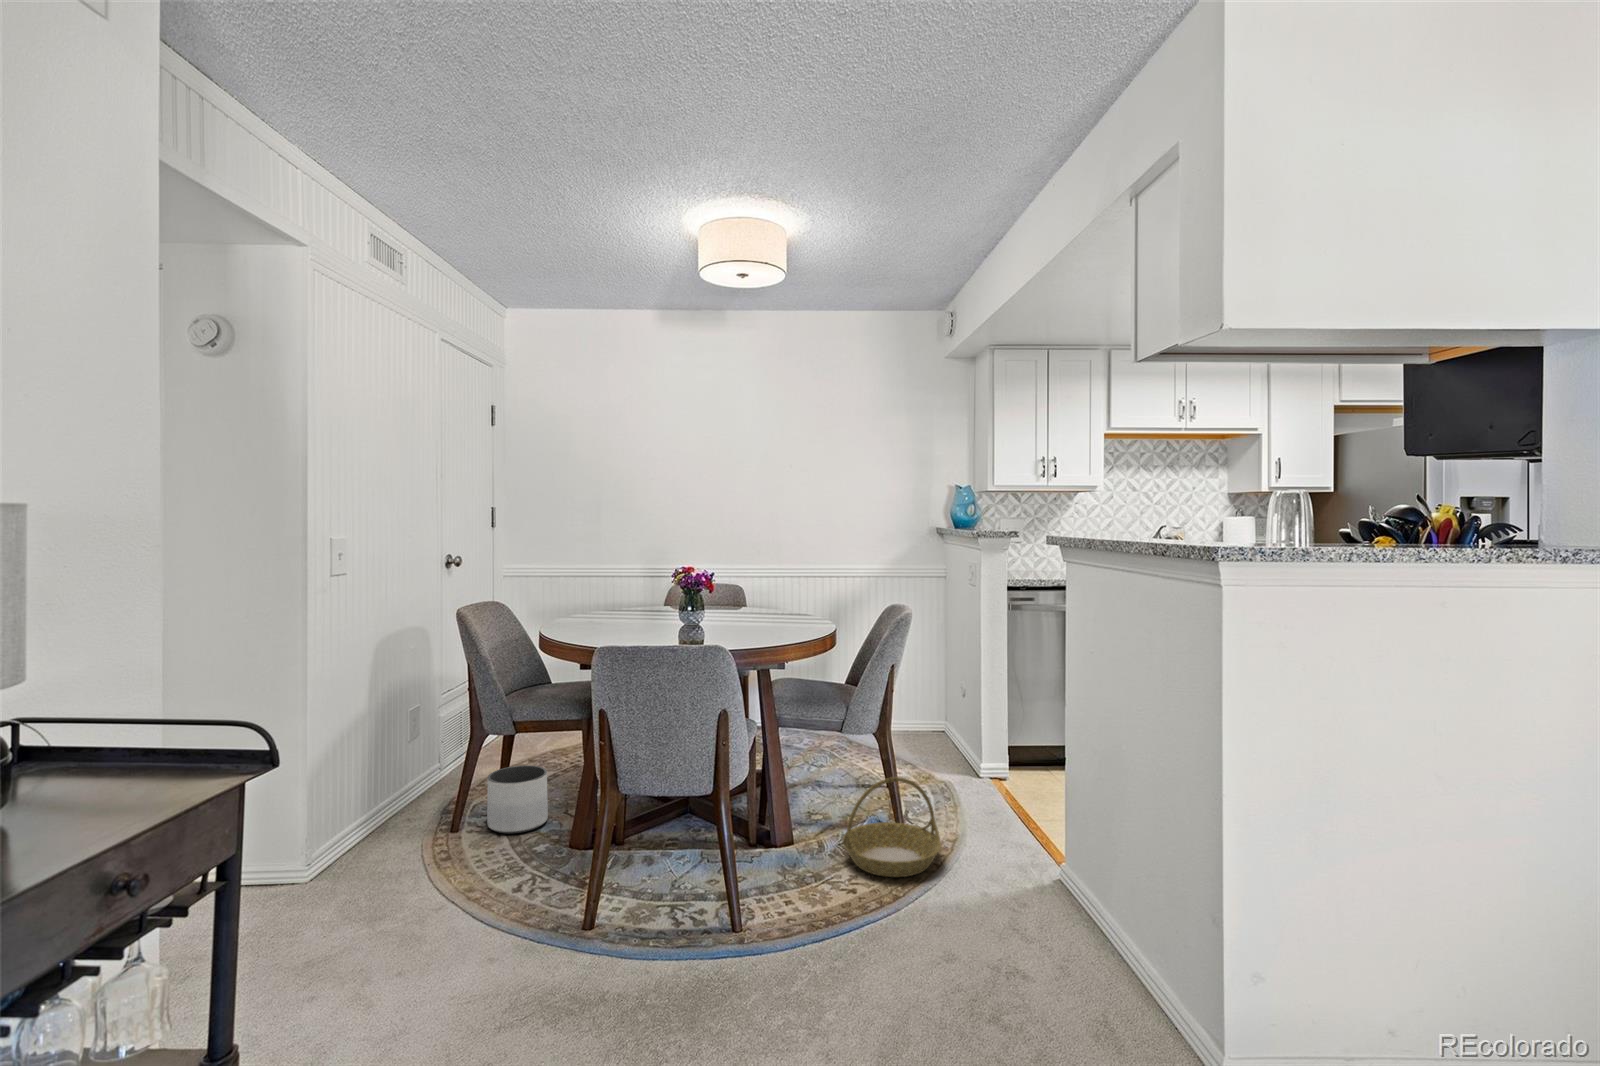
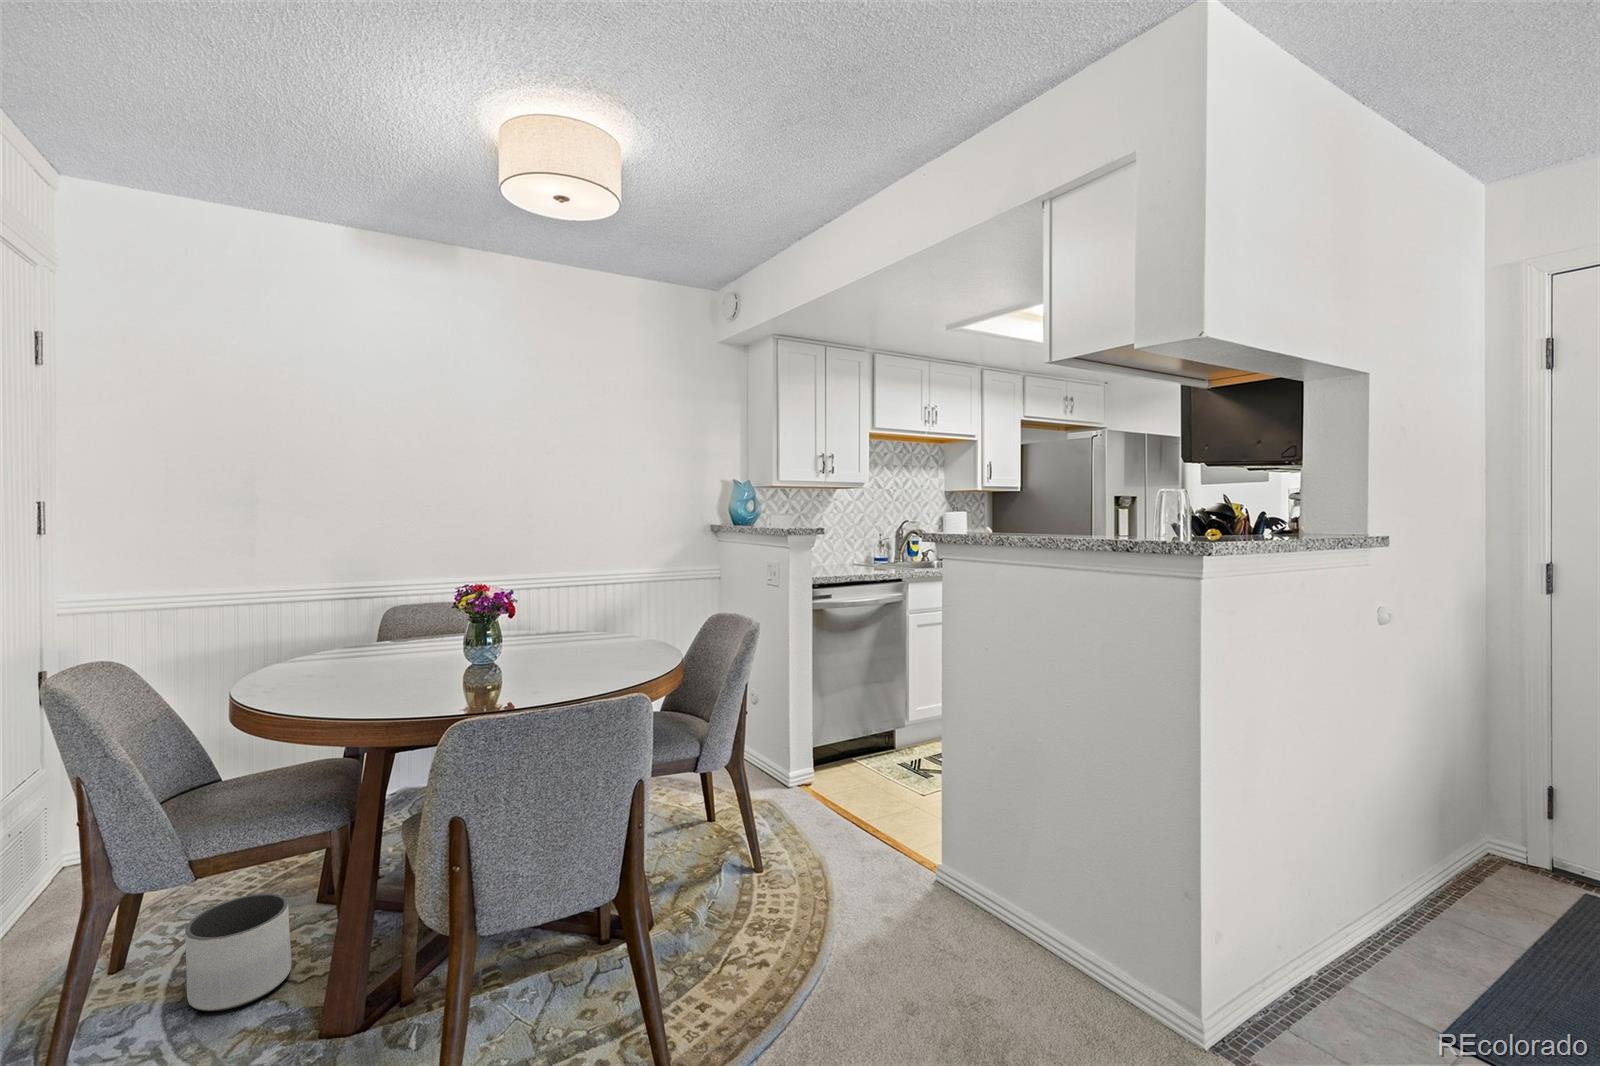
basket: present [842,777,941,877] -> none [720,817,829,934]

